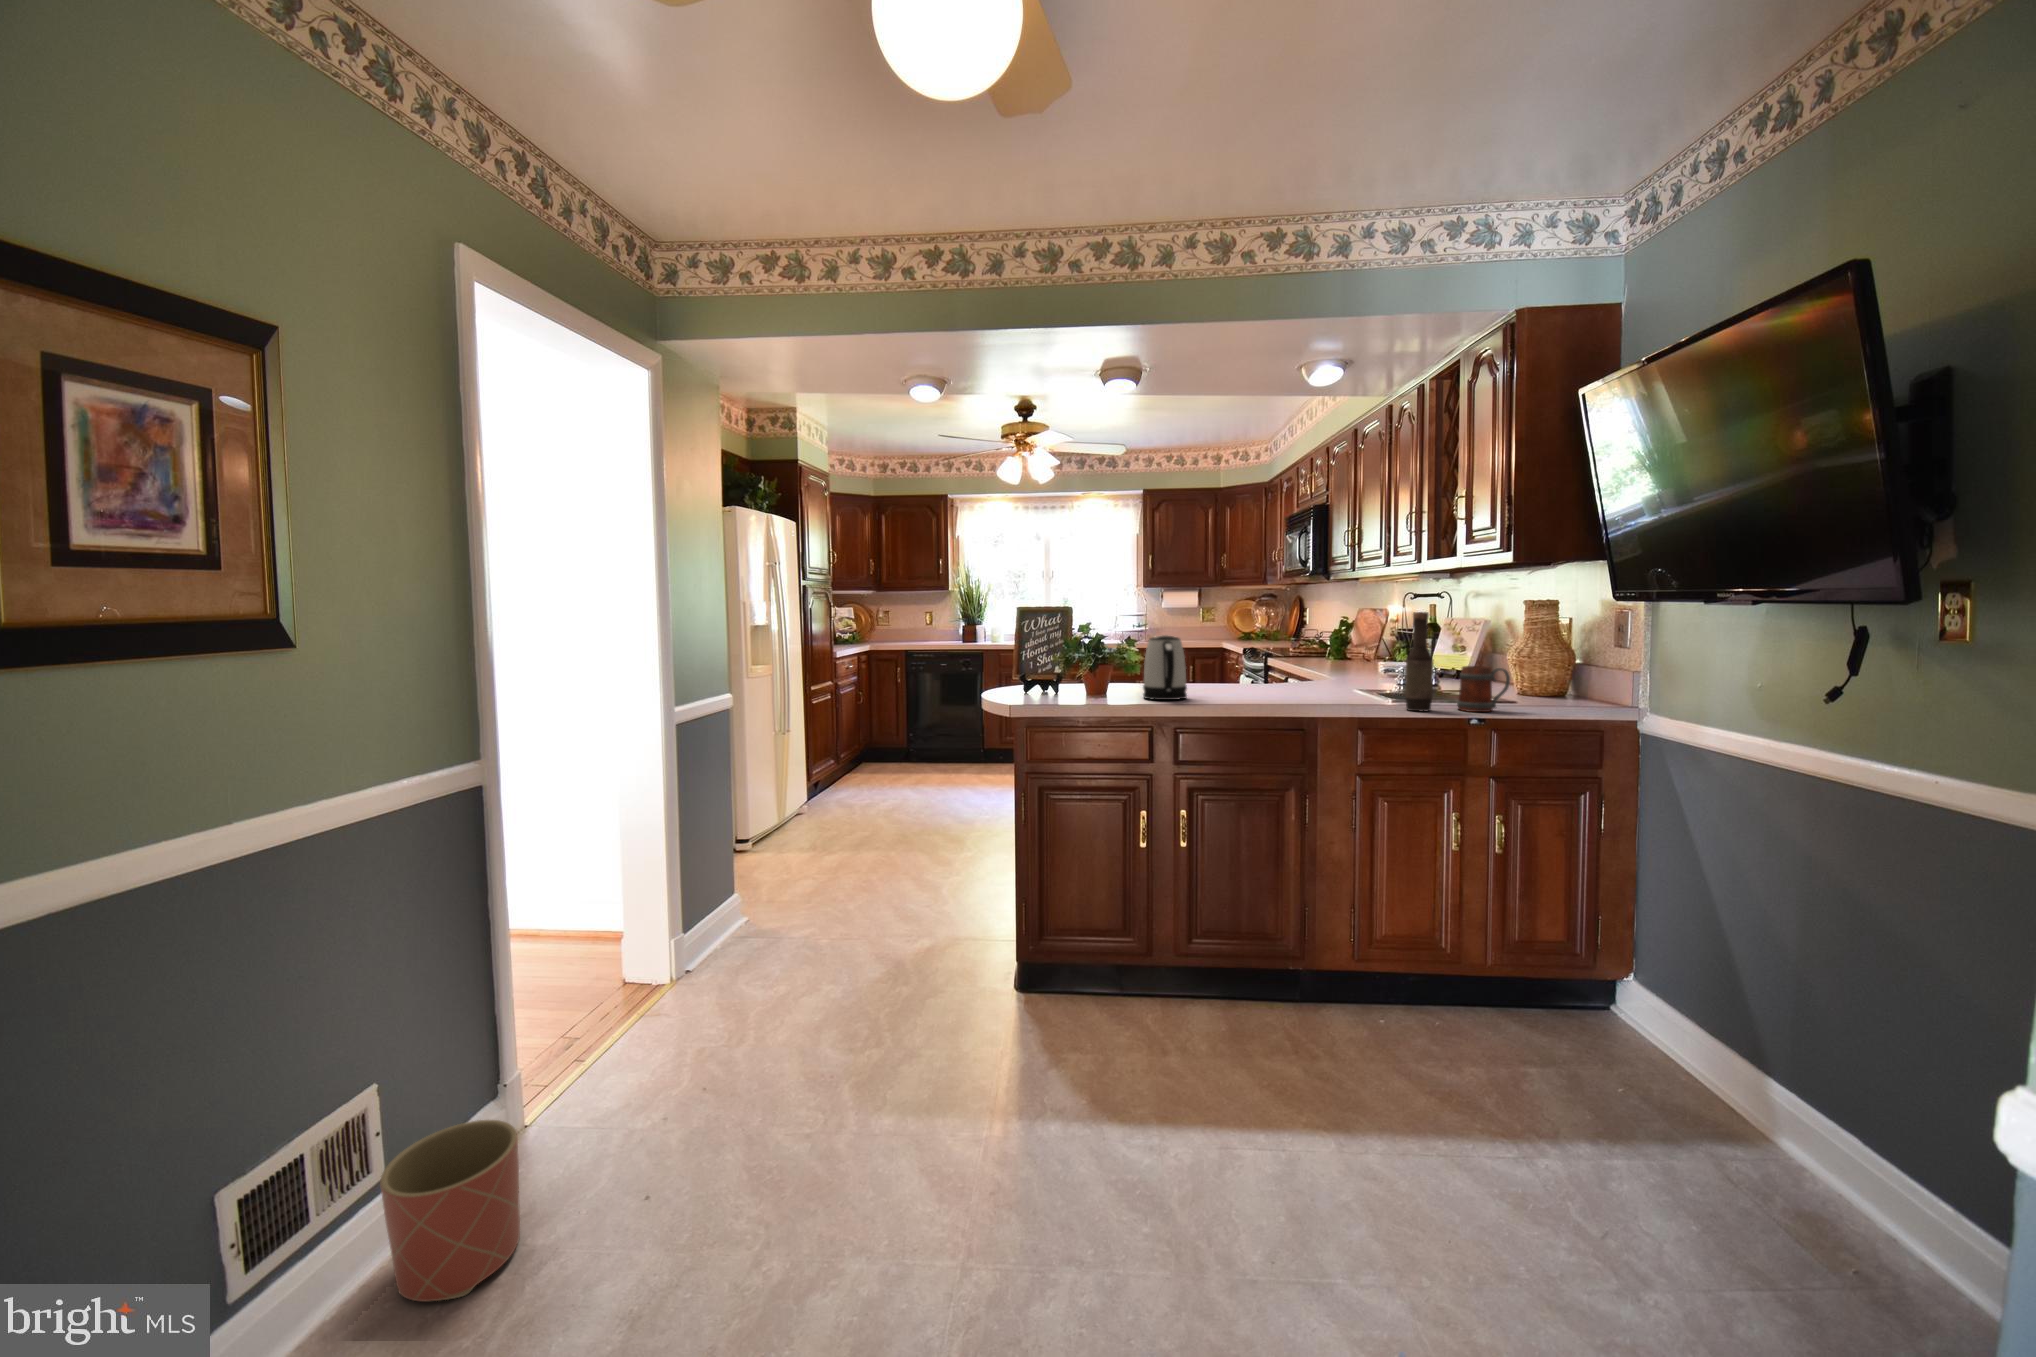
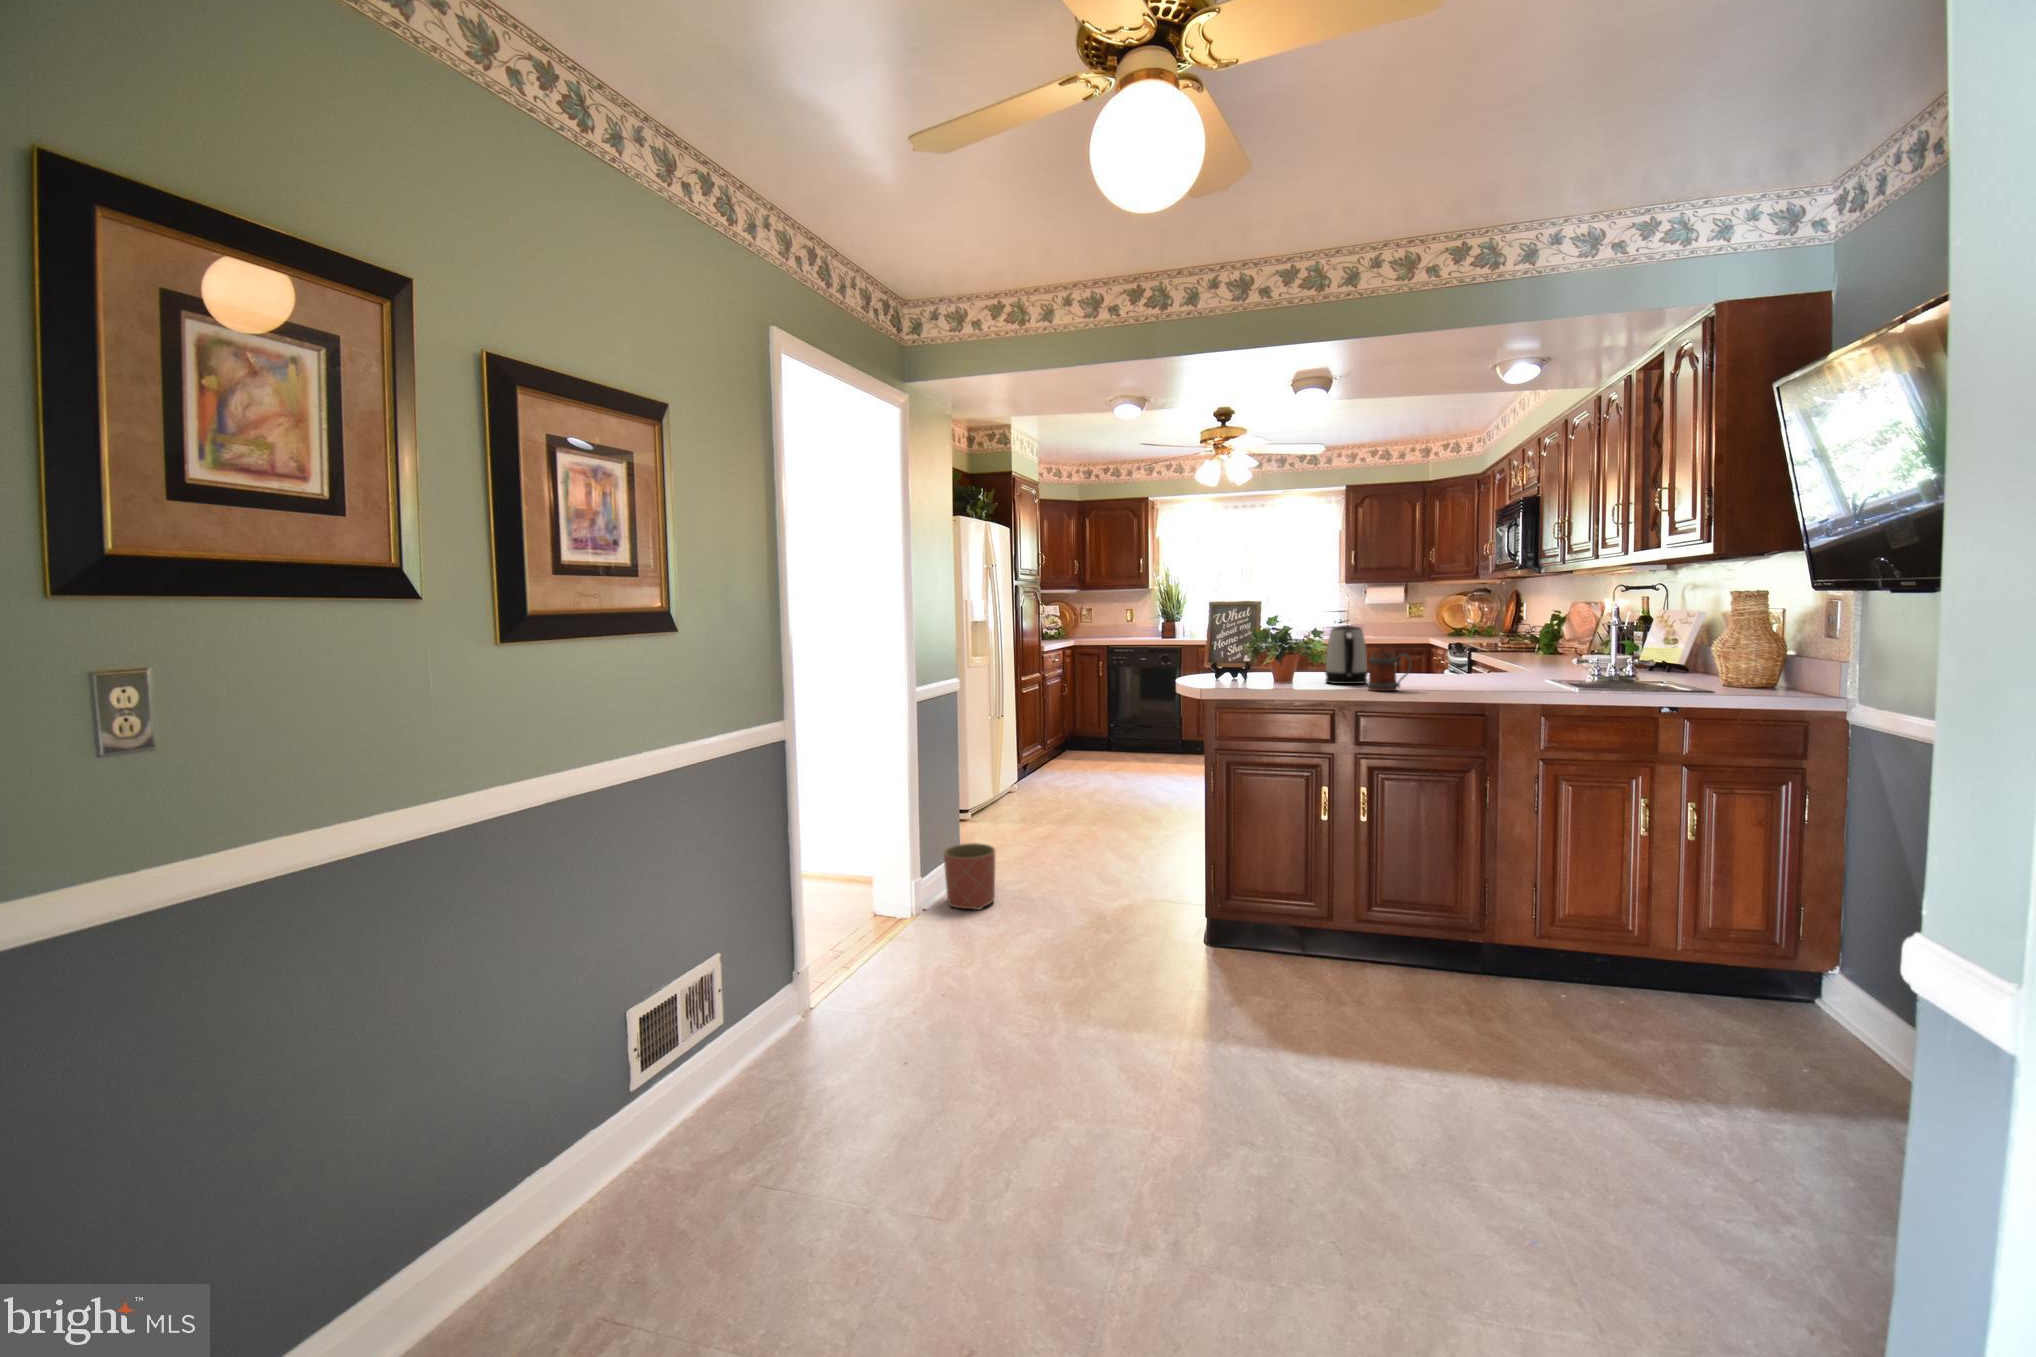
bottle: present [1405,612,1434,711] -> none [1585,601,1615,696]
mug: present [1457,666,1510,712] -> present [1367,652,1411,691]
planter: present [380,1120,520,1302] -> present [944,843,995,910]

